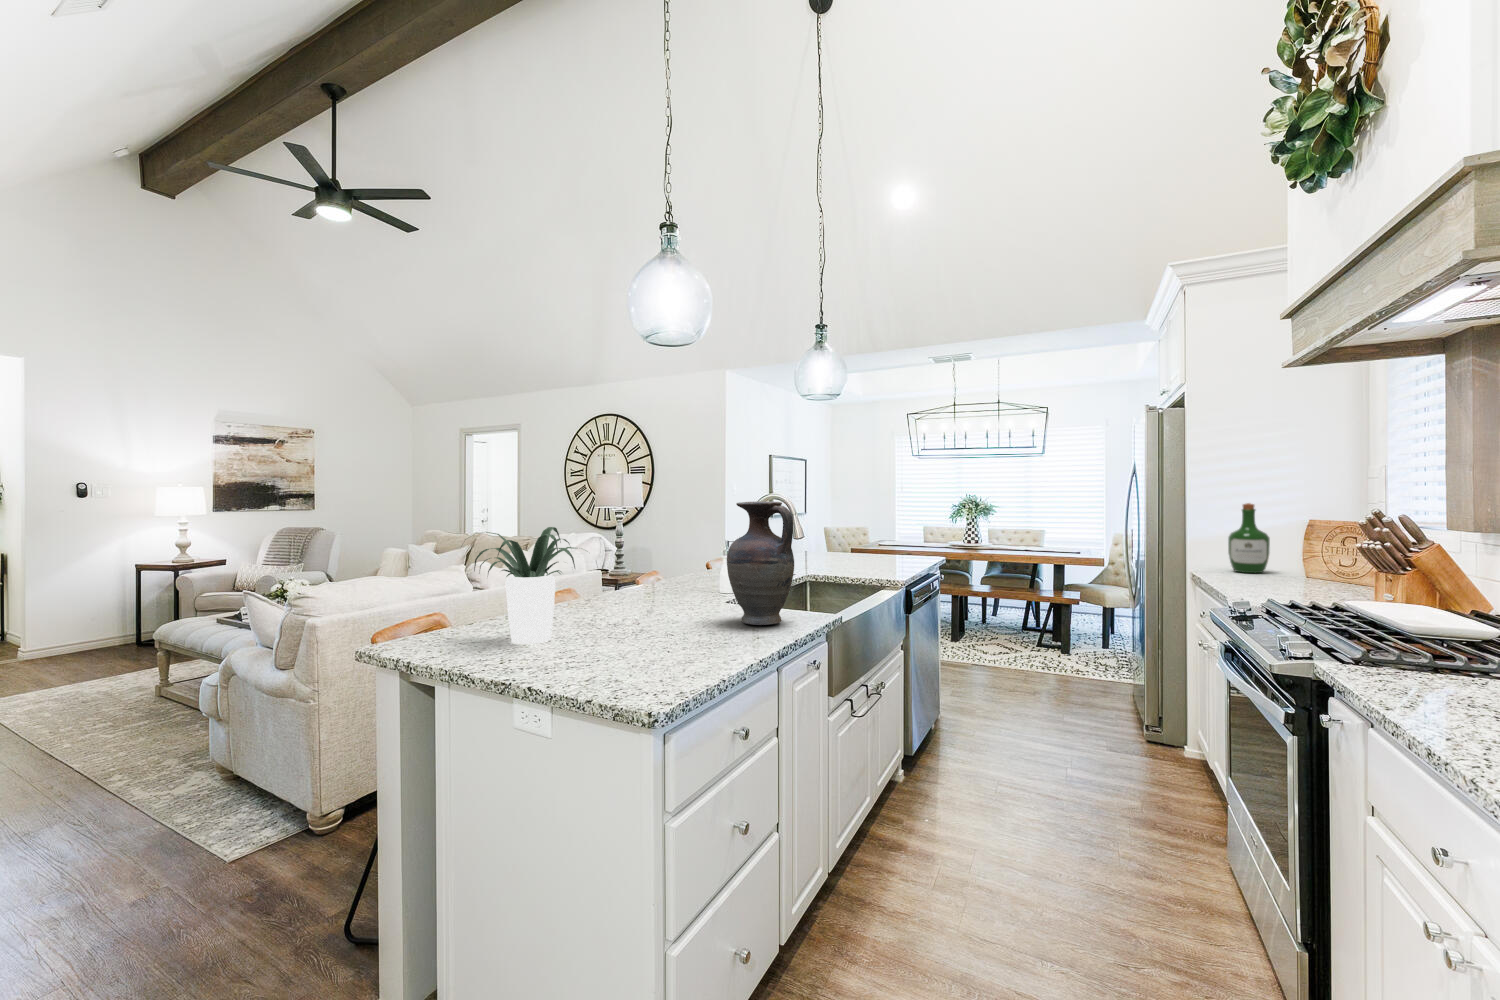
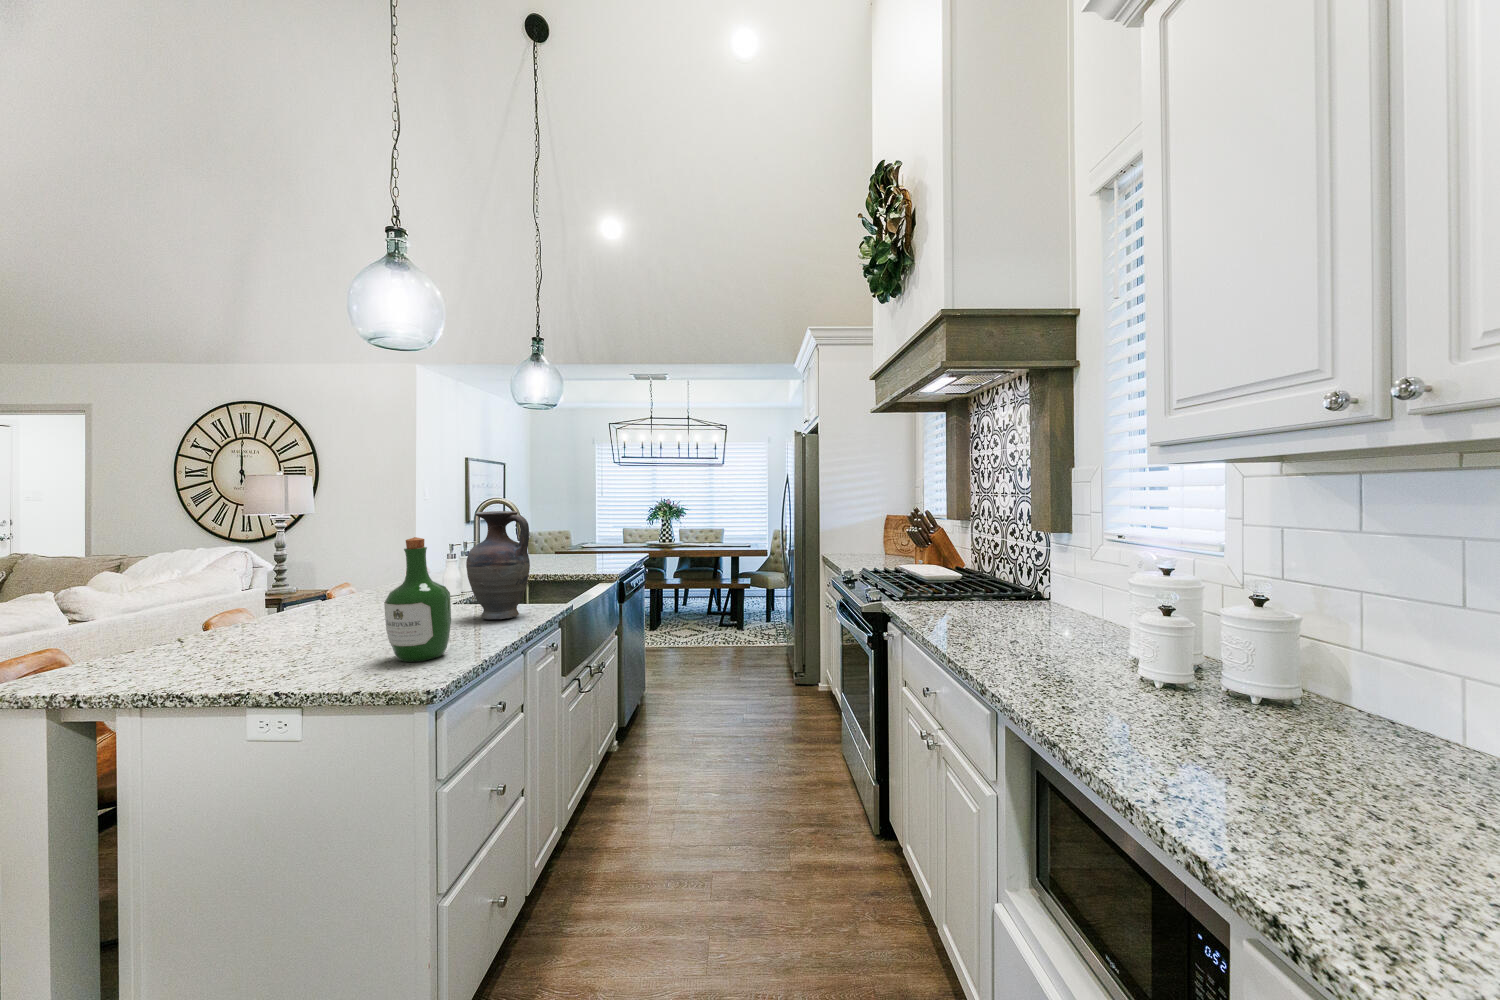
wine bottle: present [1228,503,1270,573] -> present [384,537,451,662]
potted plant: present [474,527,586,644] -> none [175,541,340,657]

